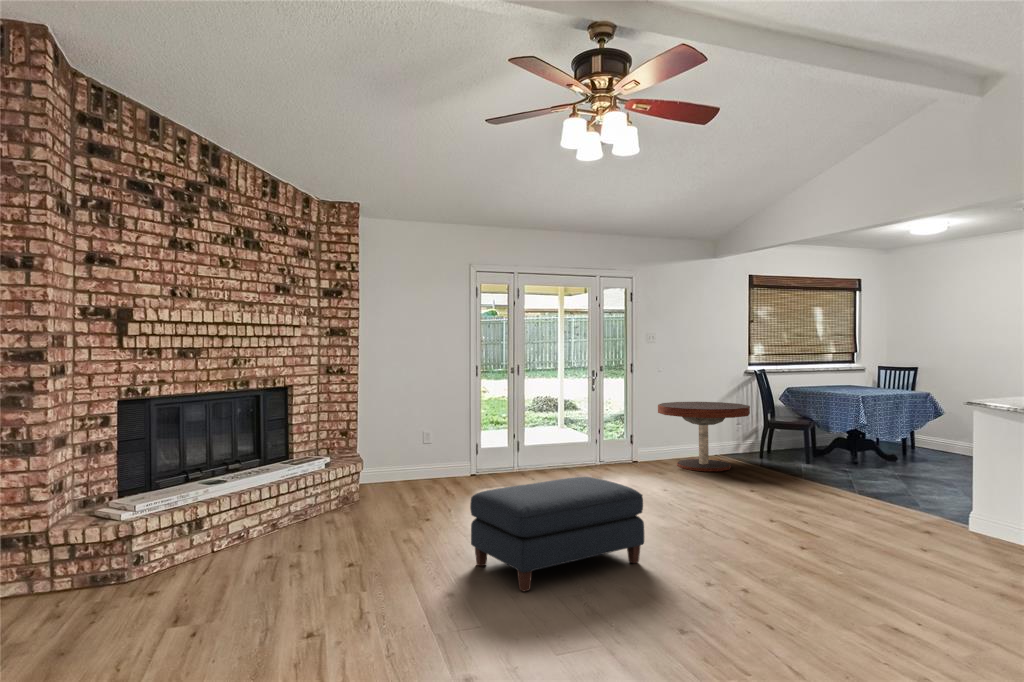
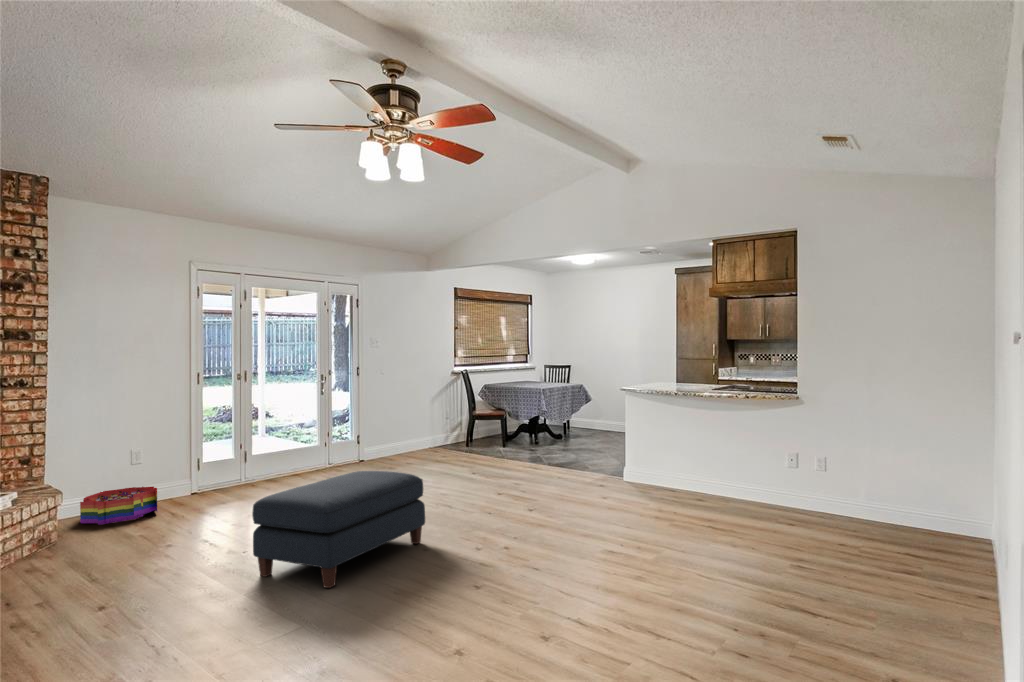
coffee table: present [658,402,750,471] -> none [383,400,463,463]
storage bin: none [382,462,440,491] -> present [80,487,157,525]

